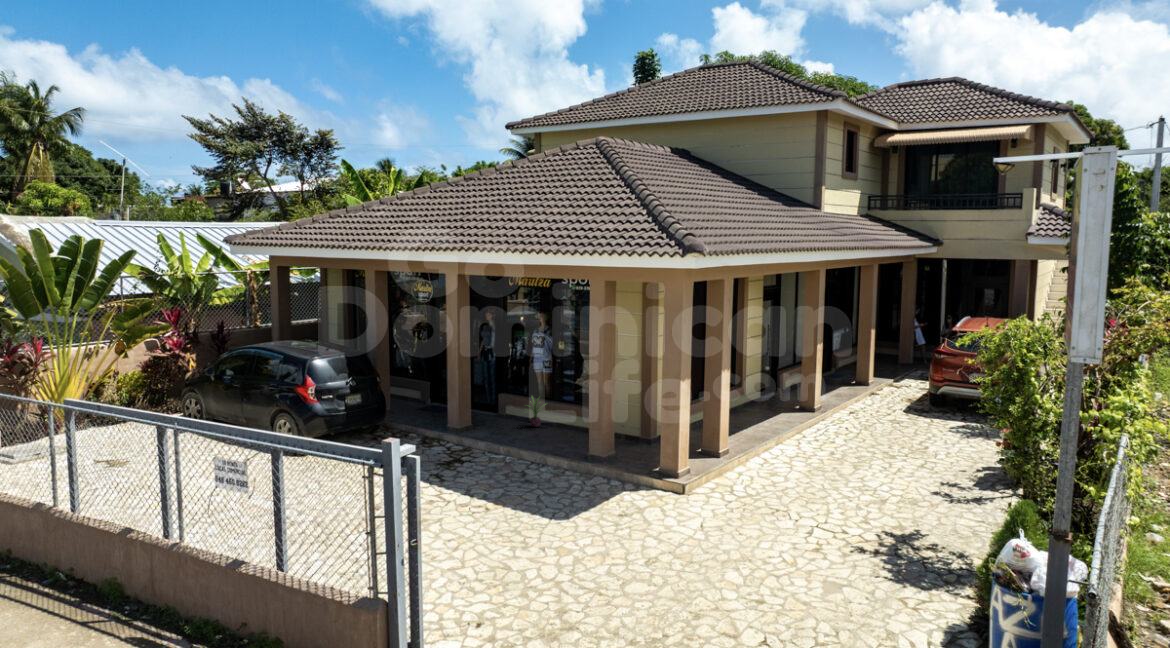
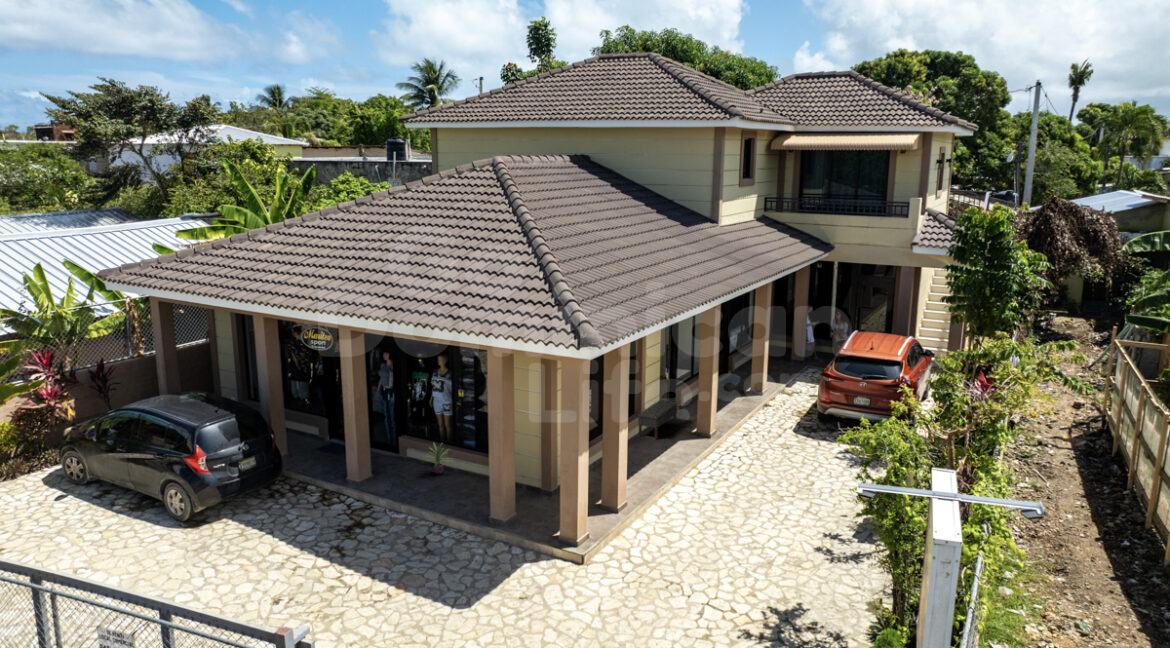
bench: none [737,377,778,411] -> present [638,400,677,439]

